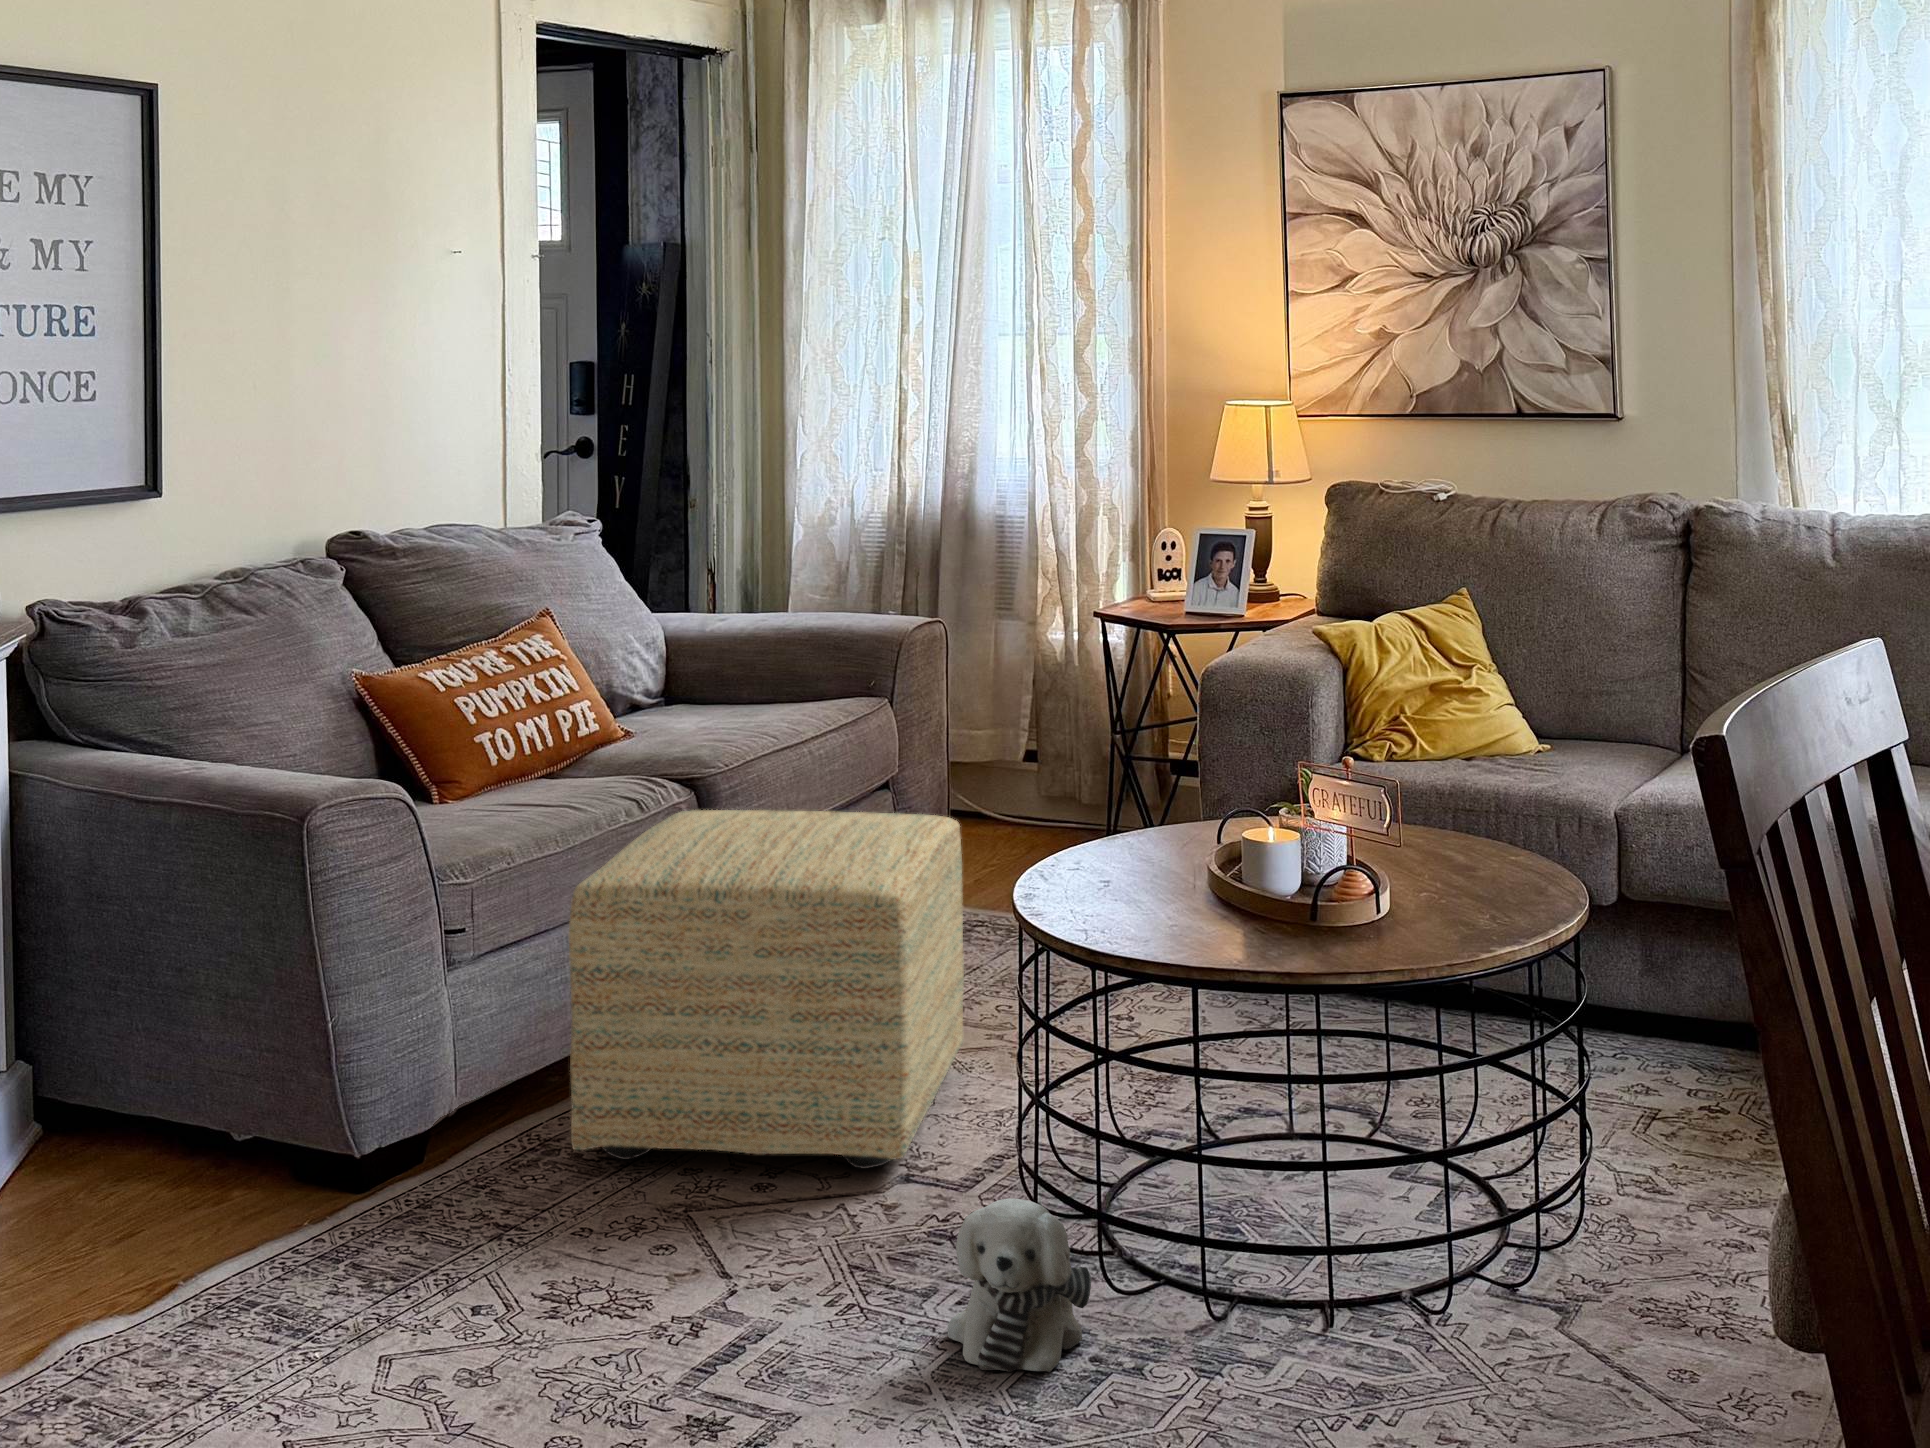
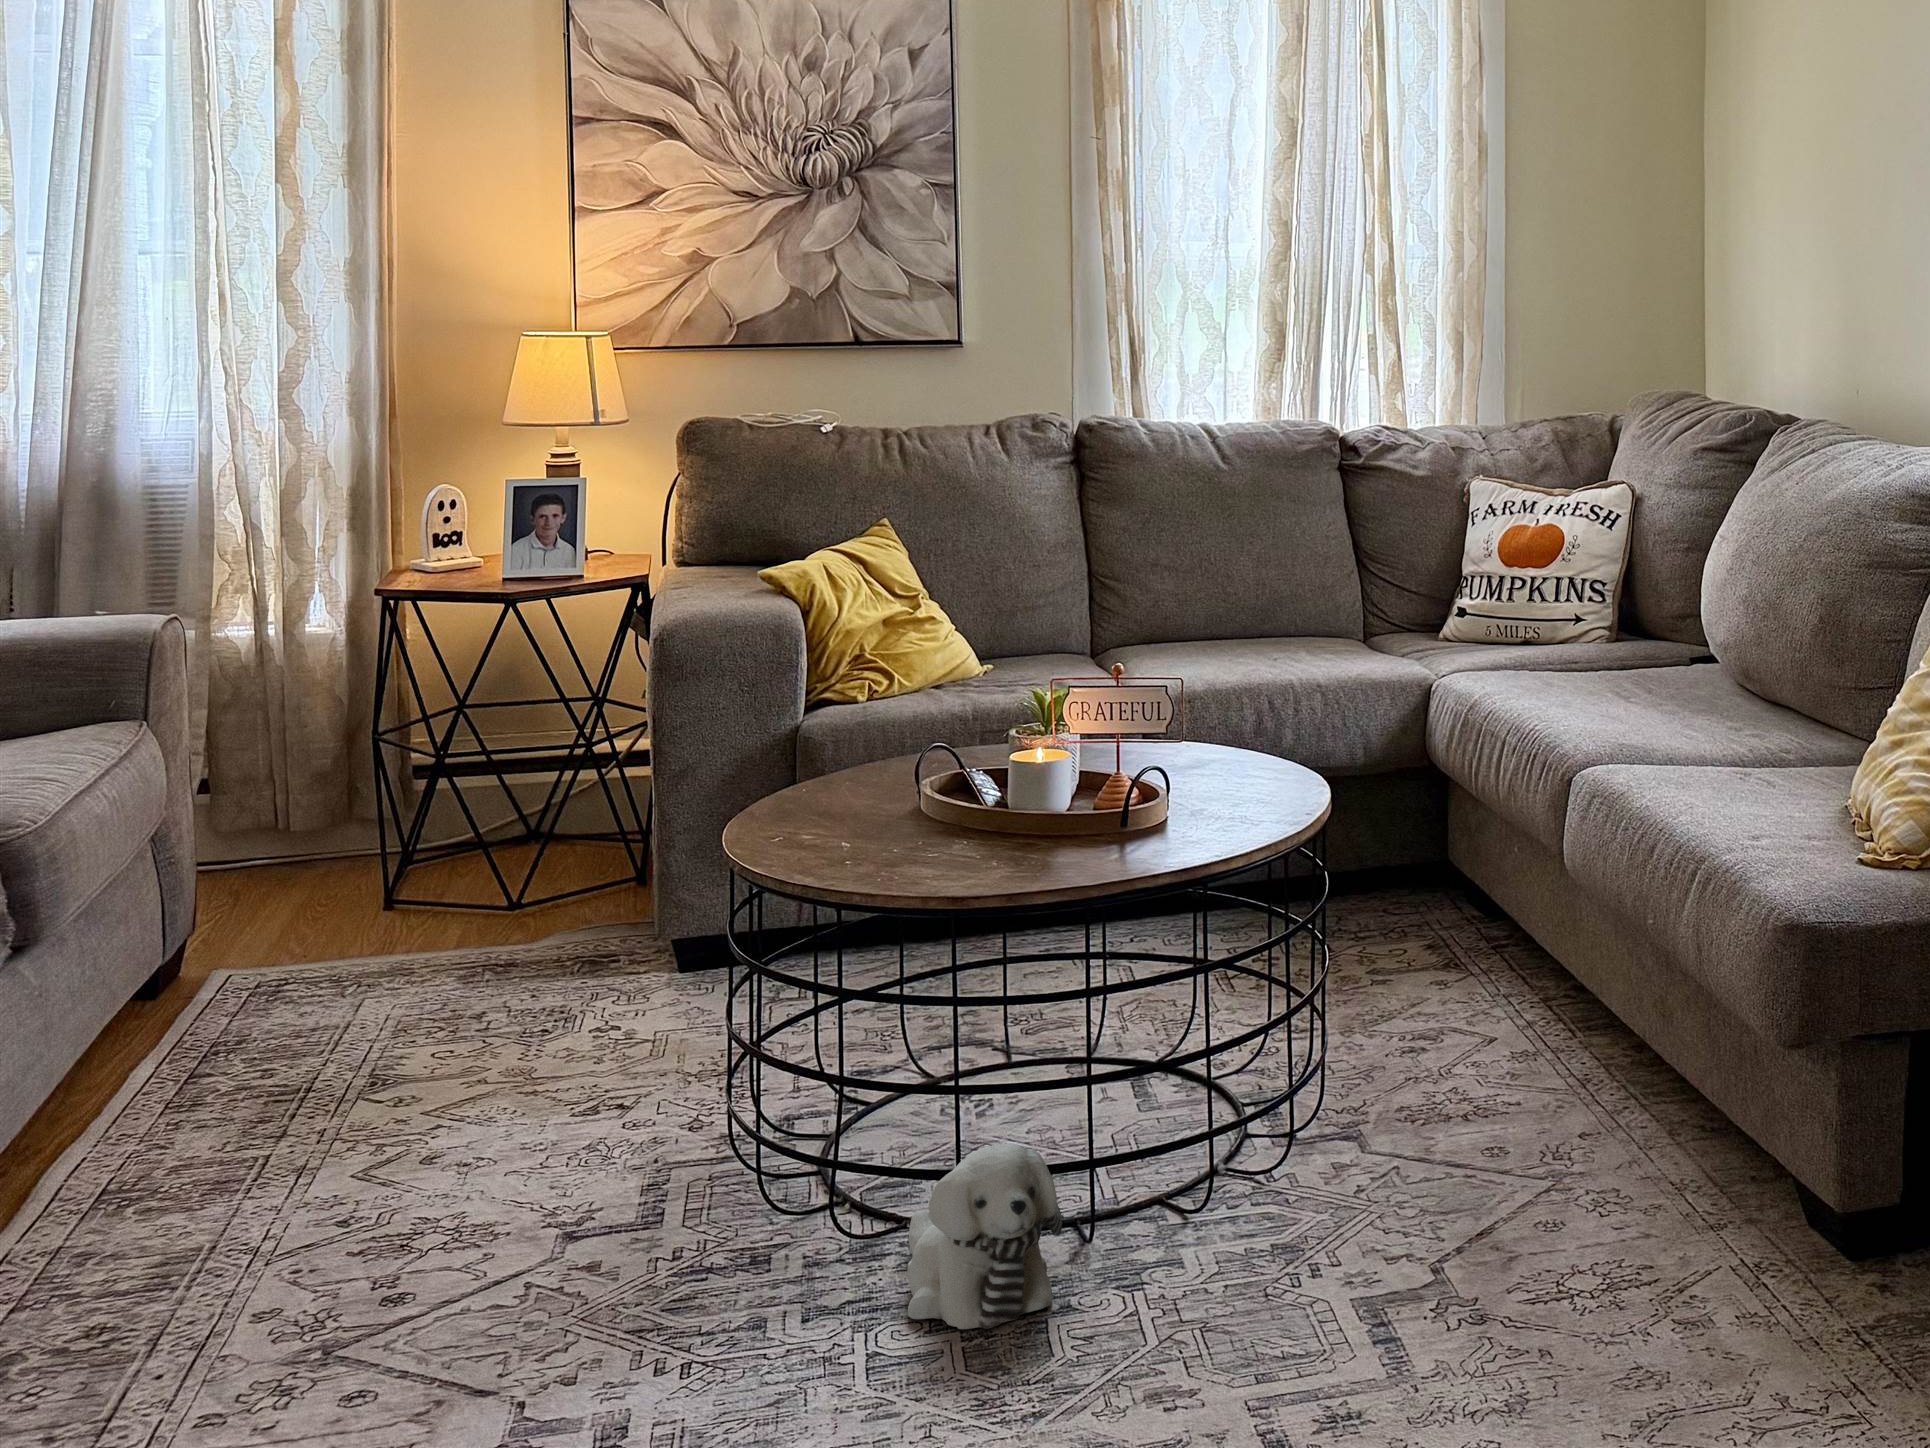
ottoman: present [568,810,964,1169] -> none [102,820,643,1330]

